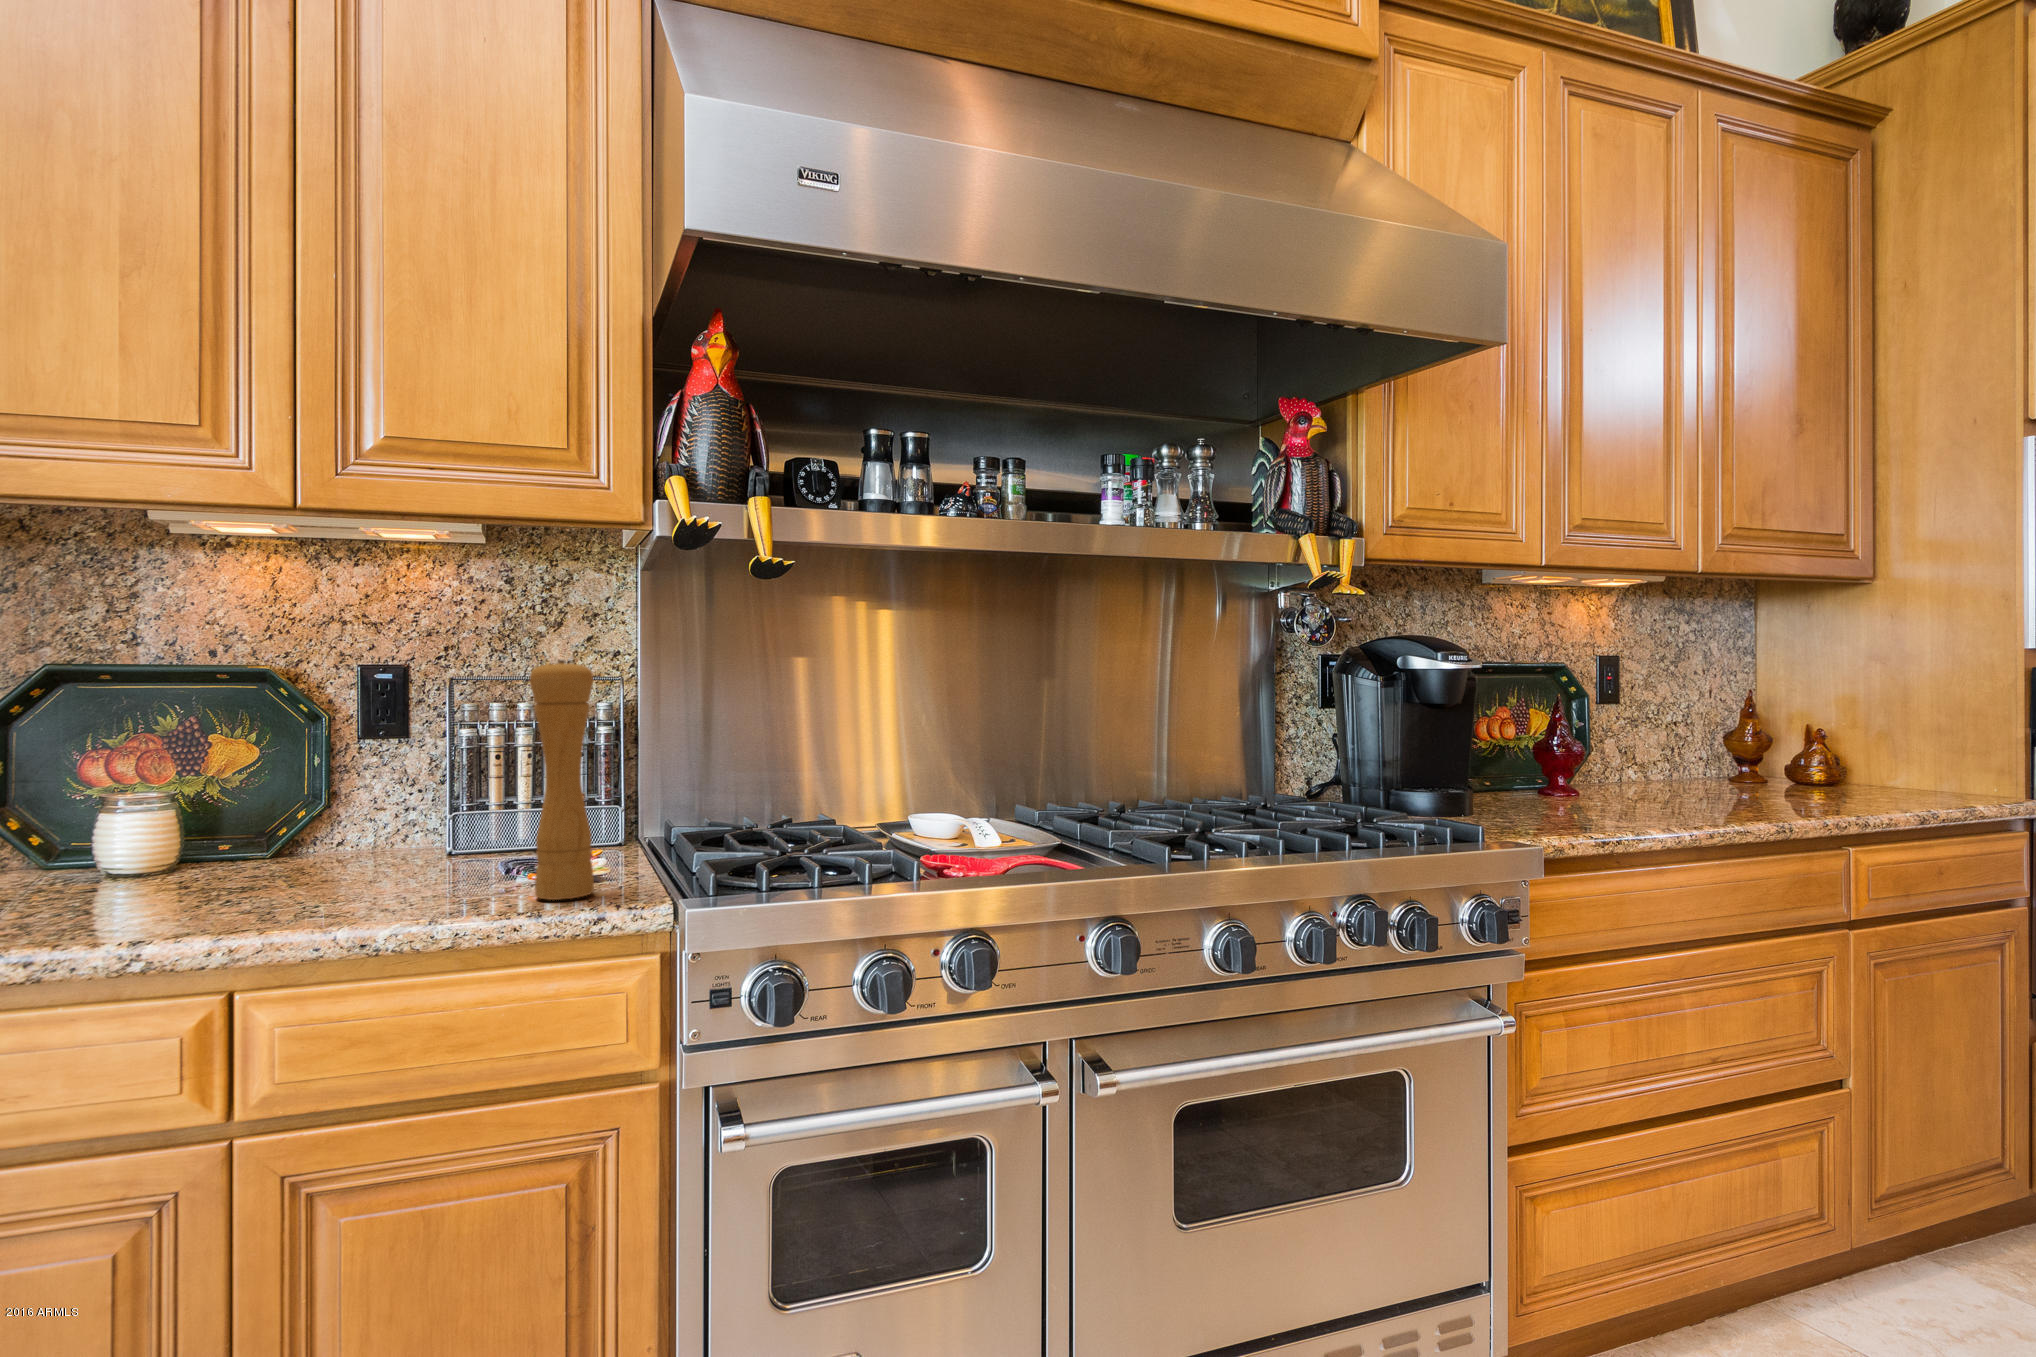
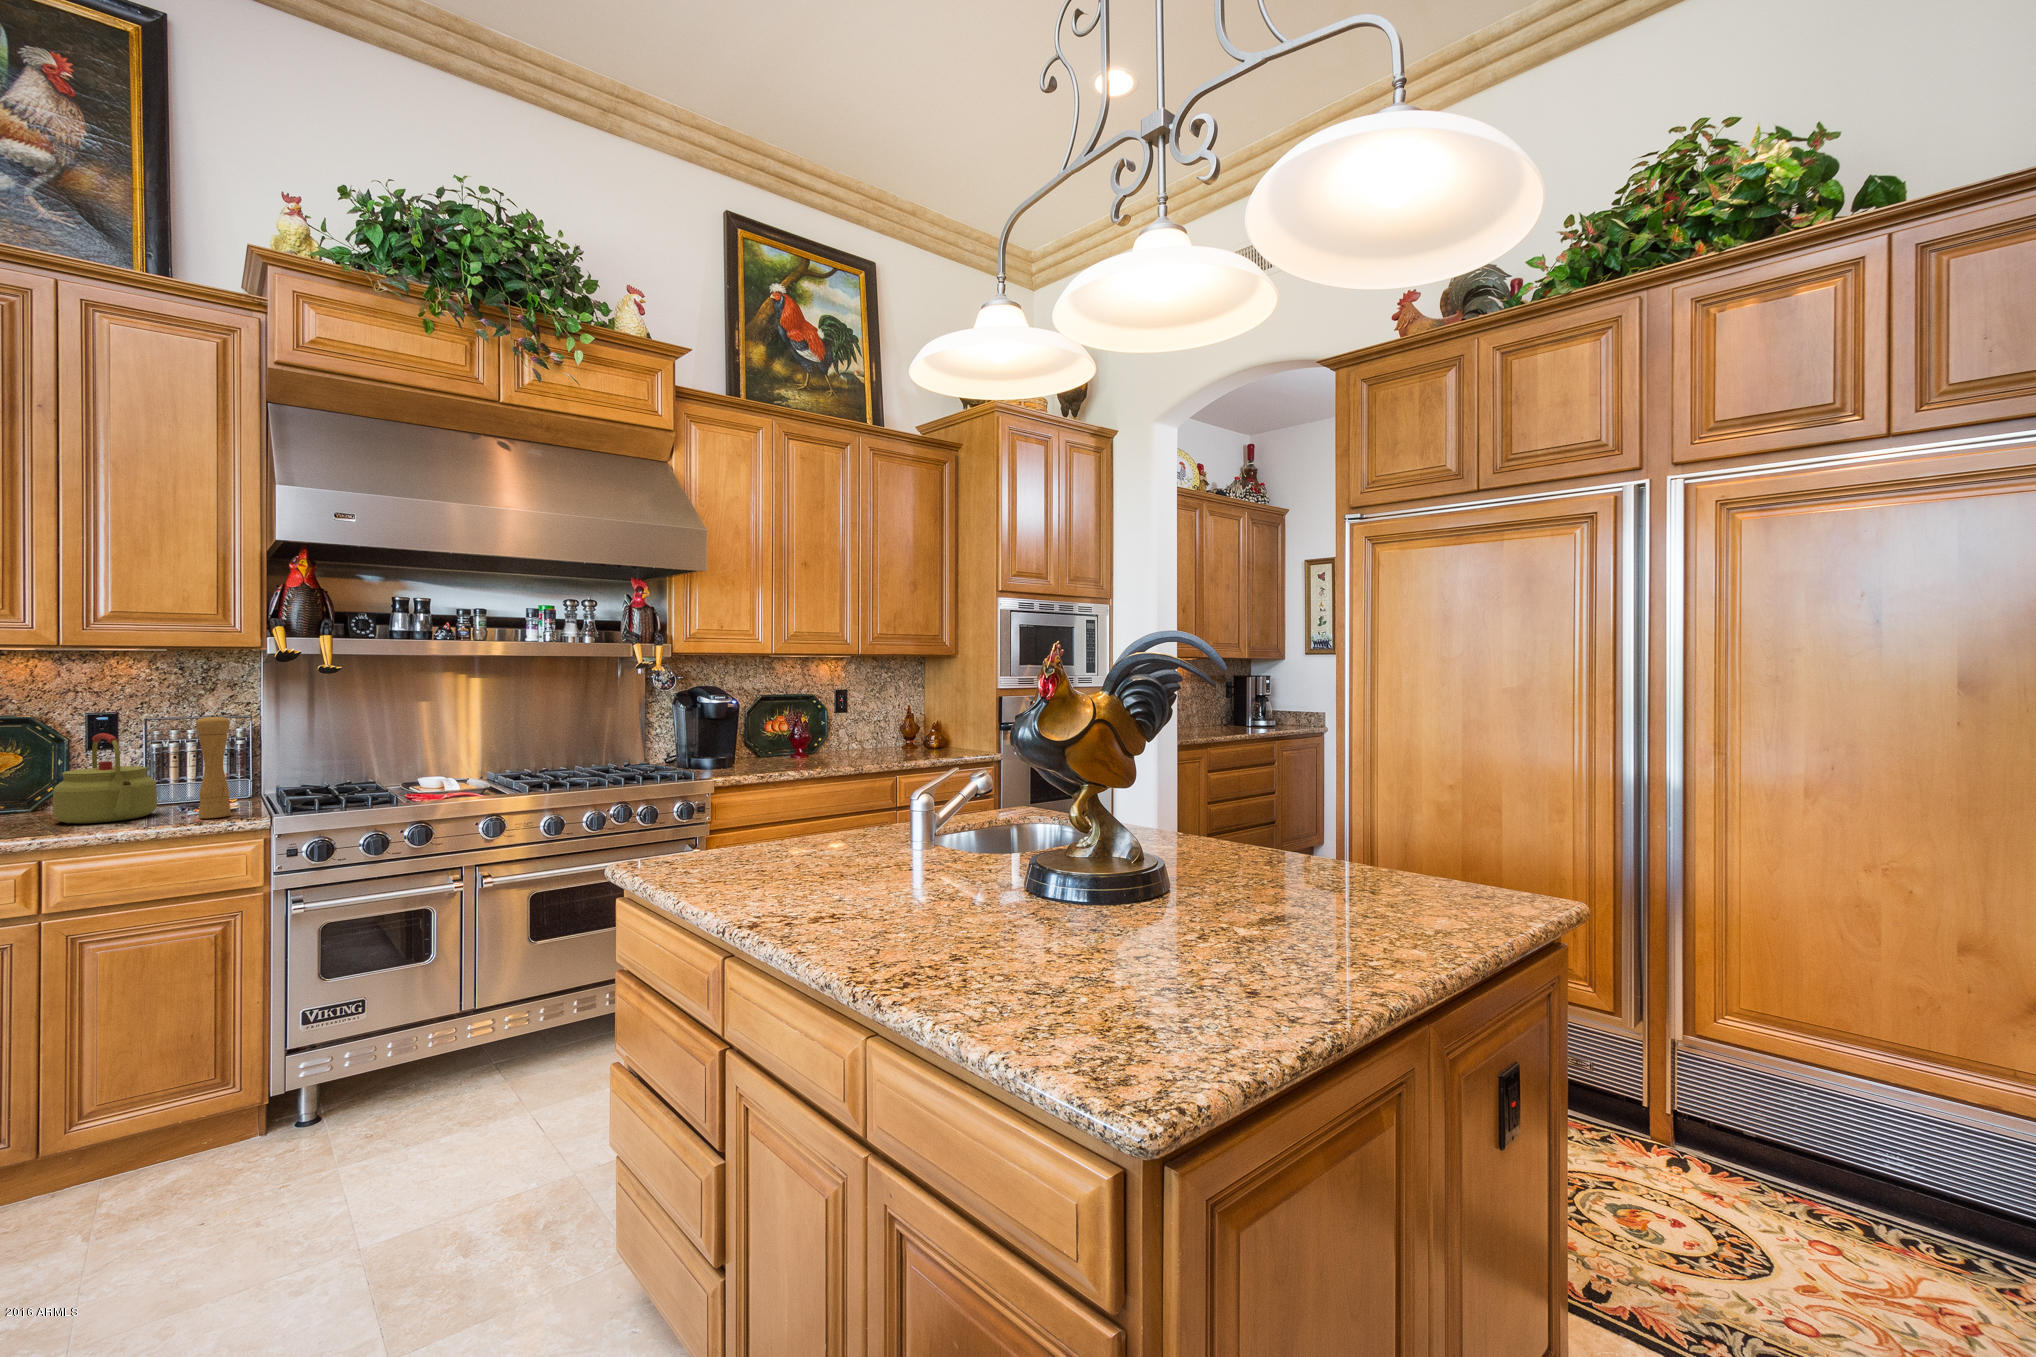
kettle: none [277,699,463,898] -> present [53,733,157,824]

